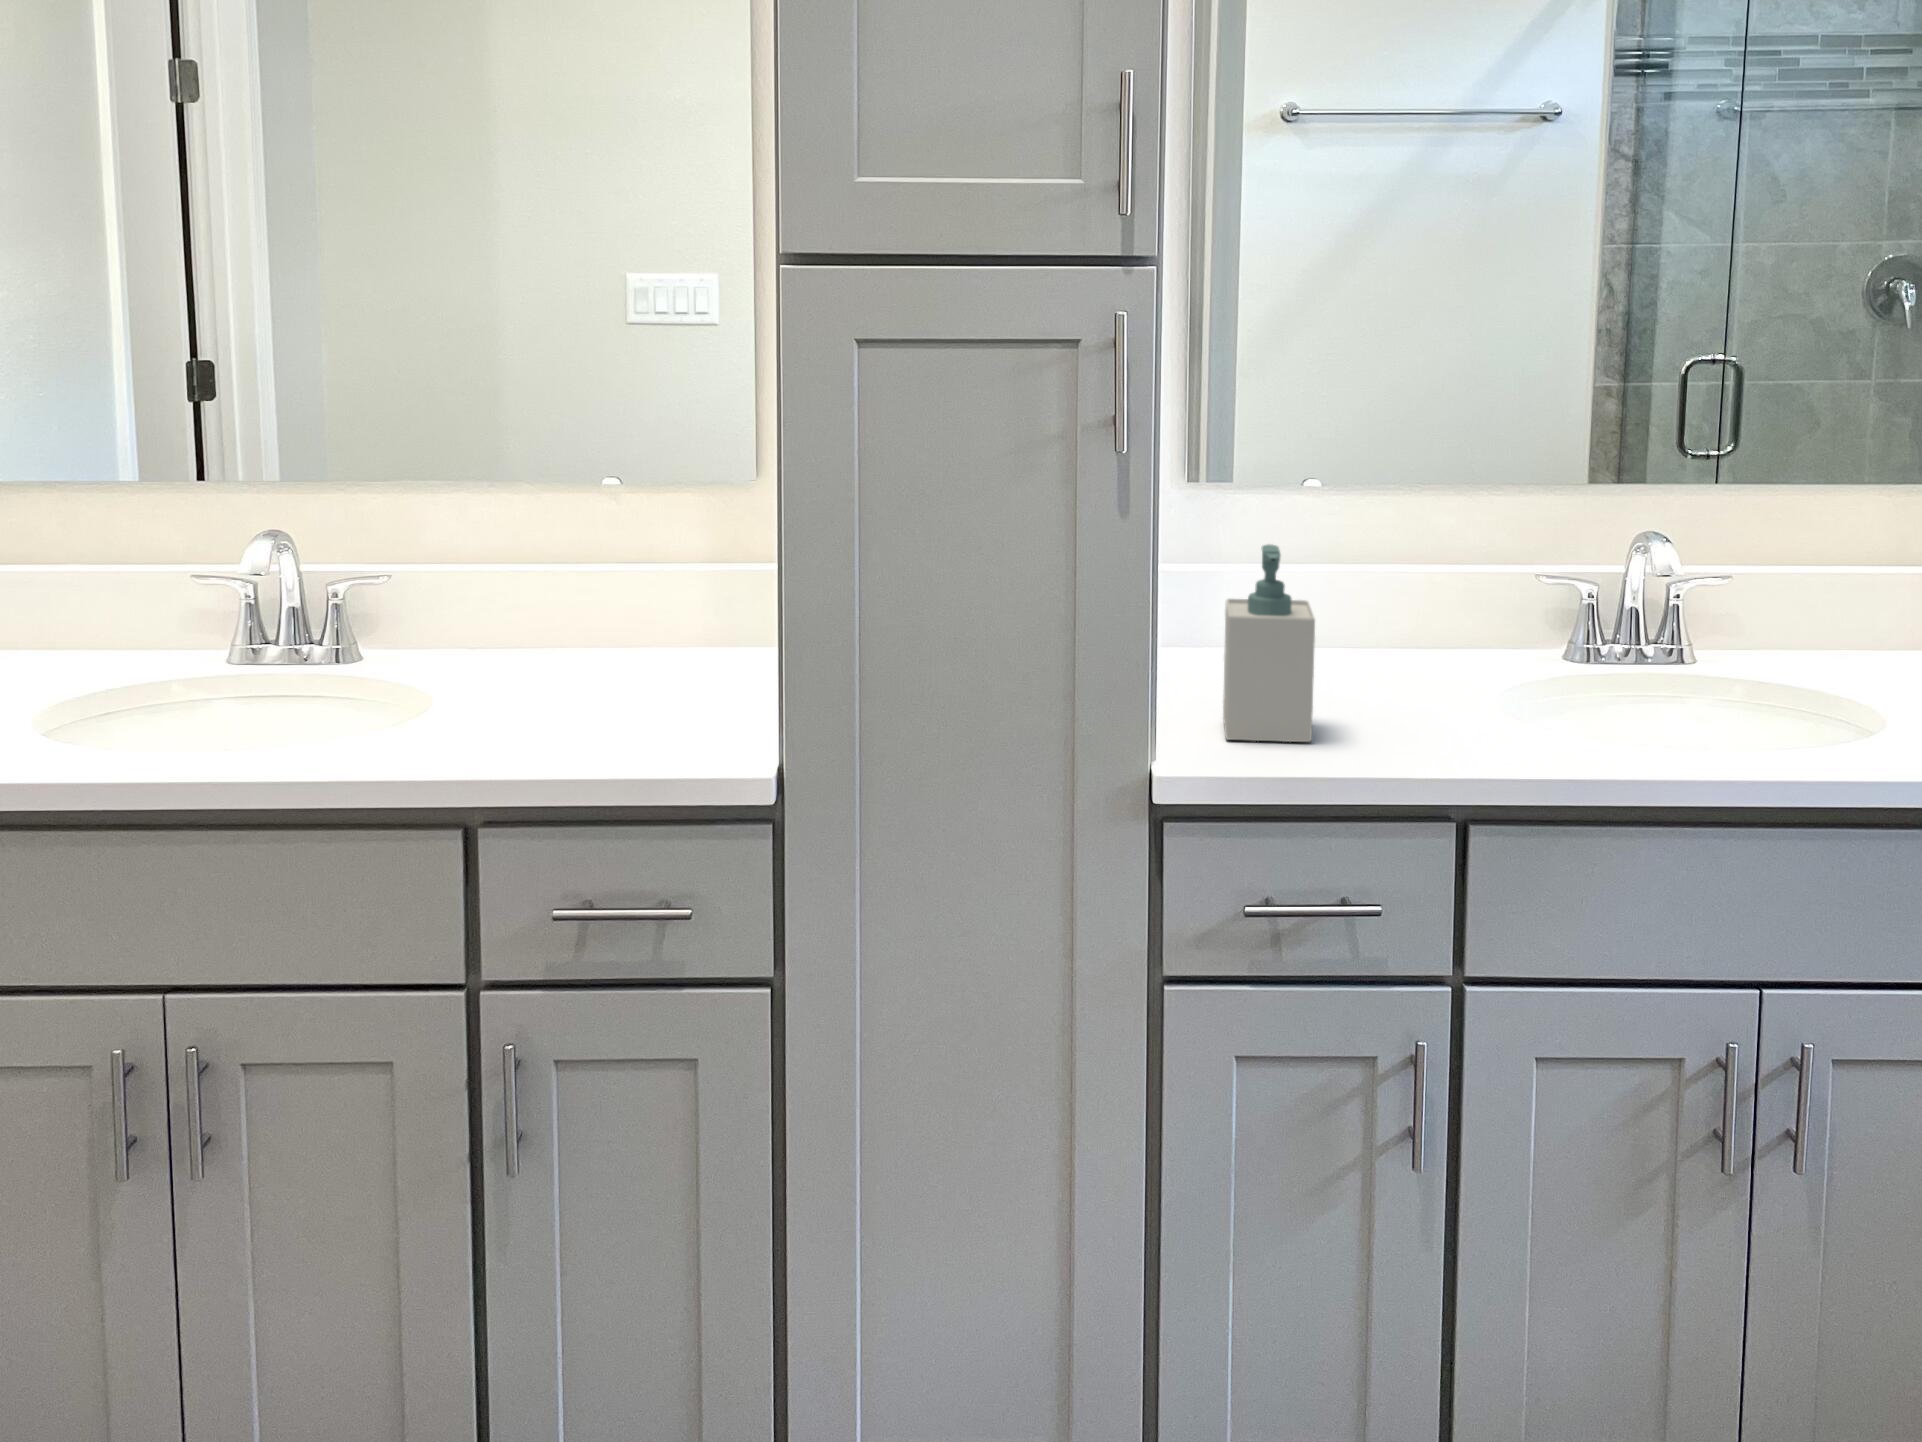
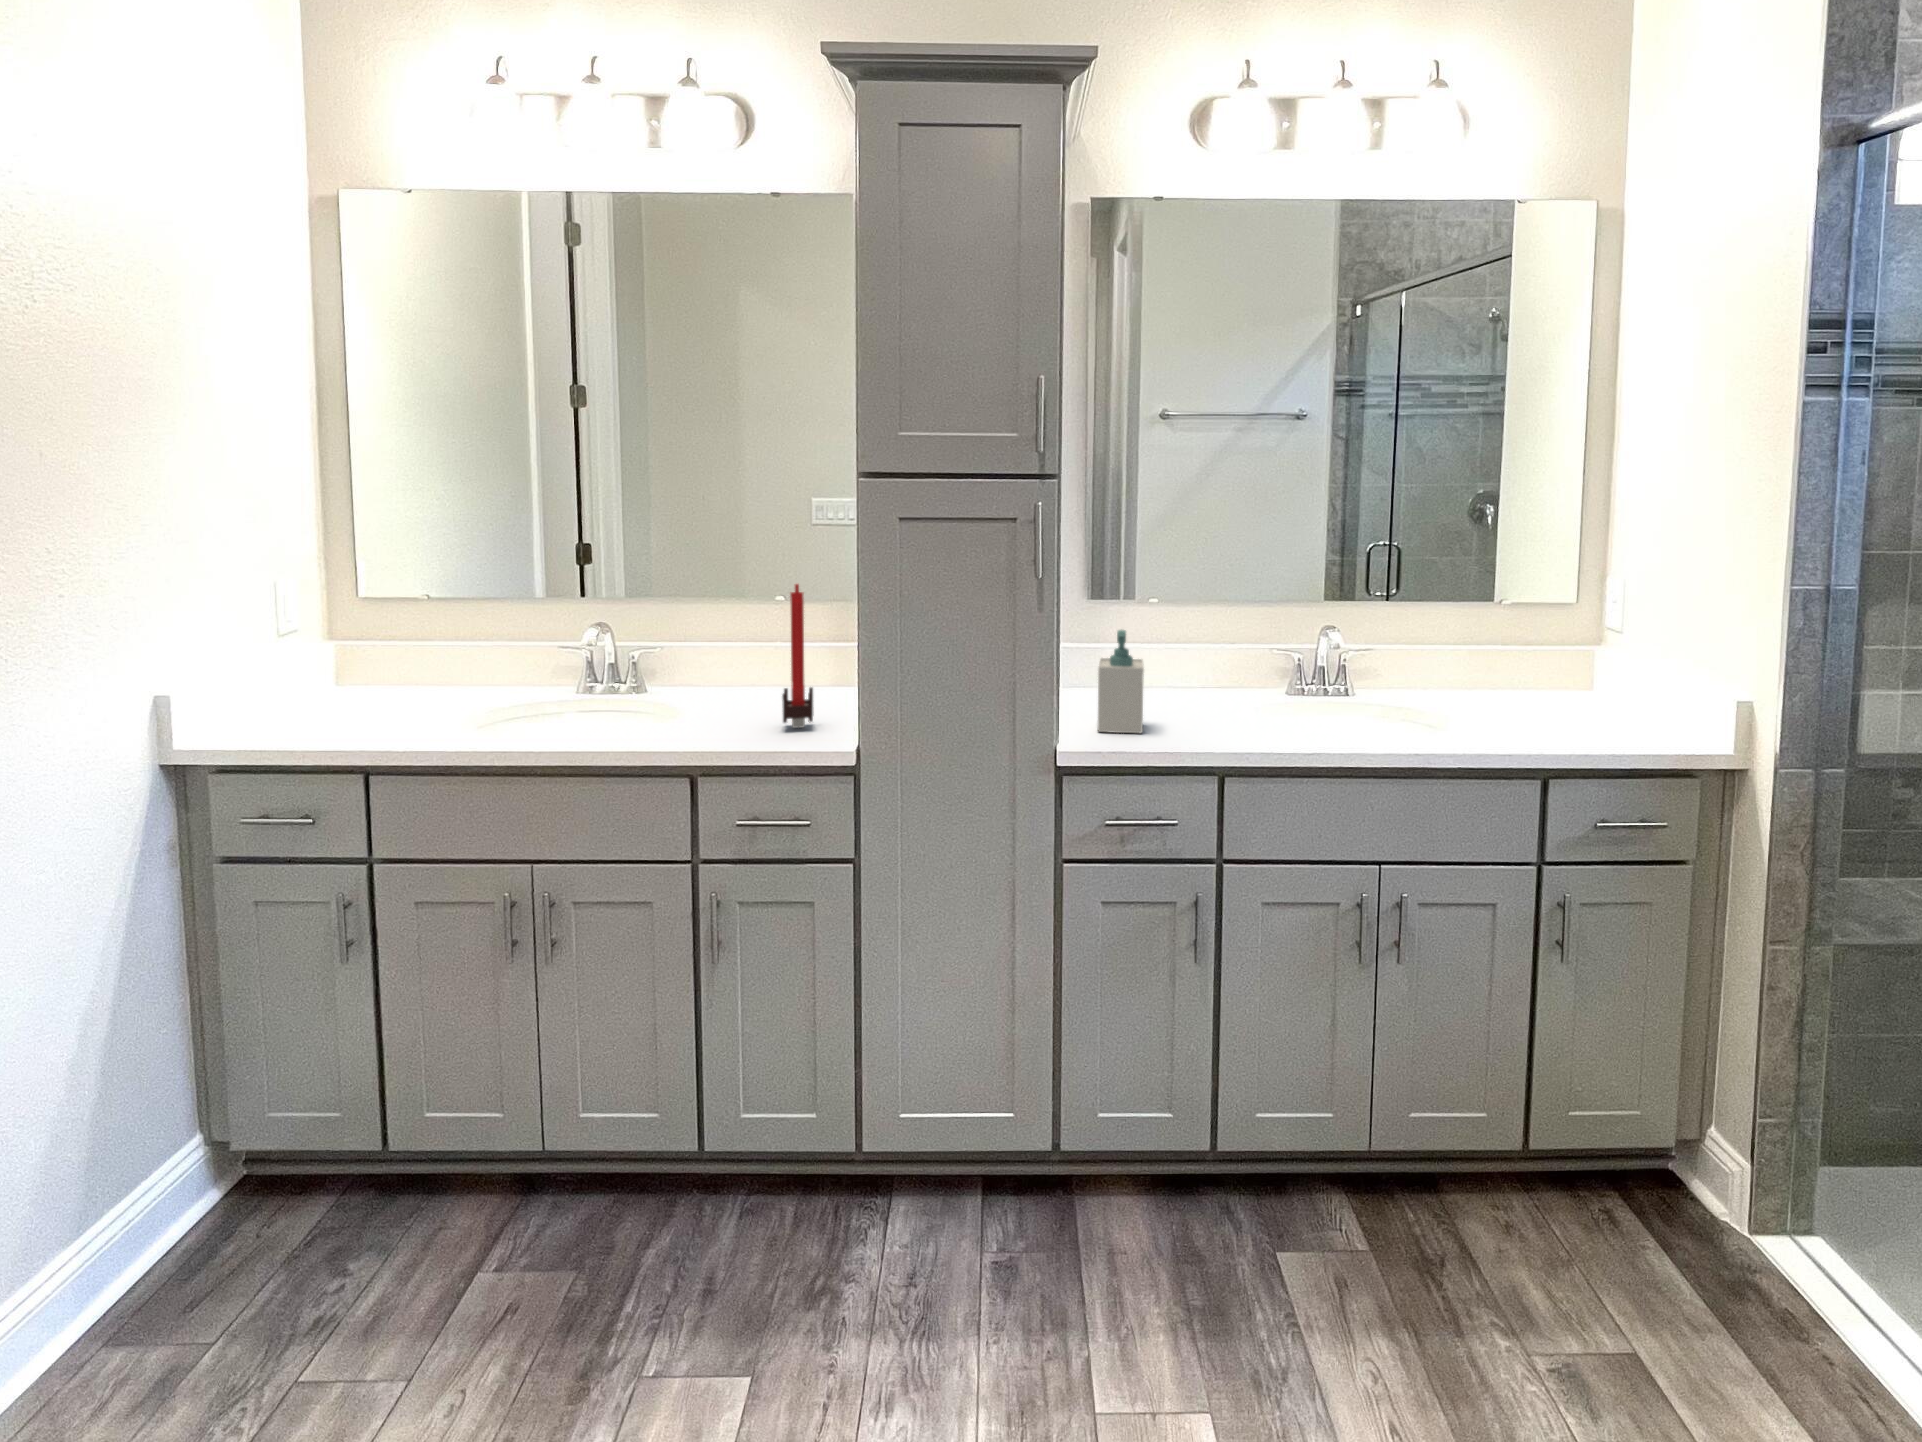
candle: none [624,459,683,734] -> present [782,584,813,728]

